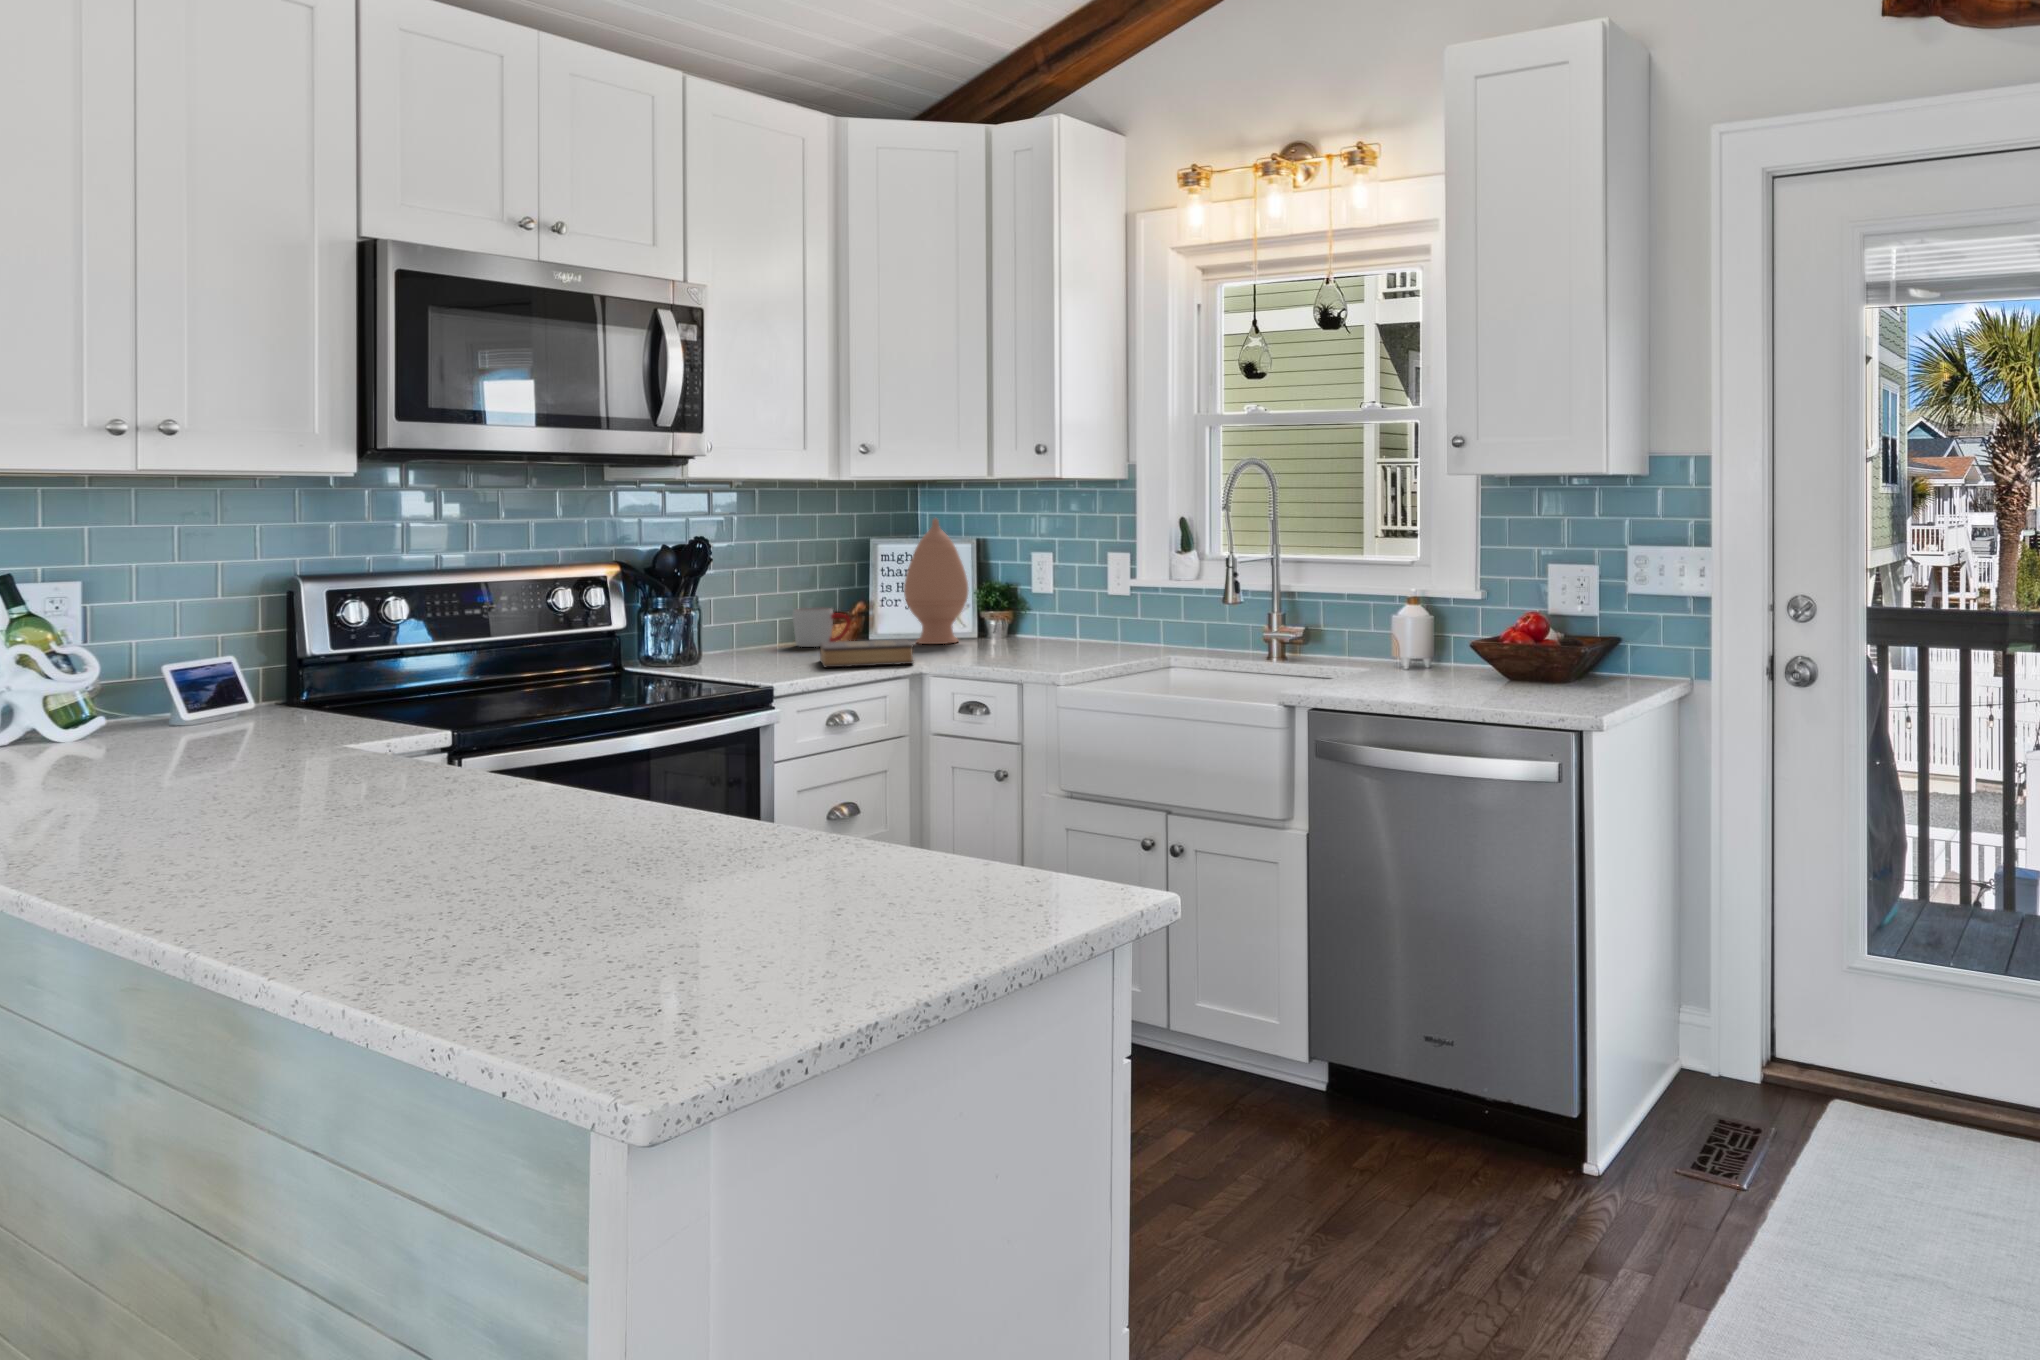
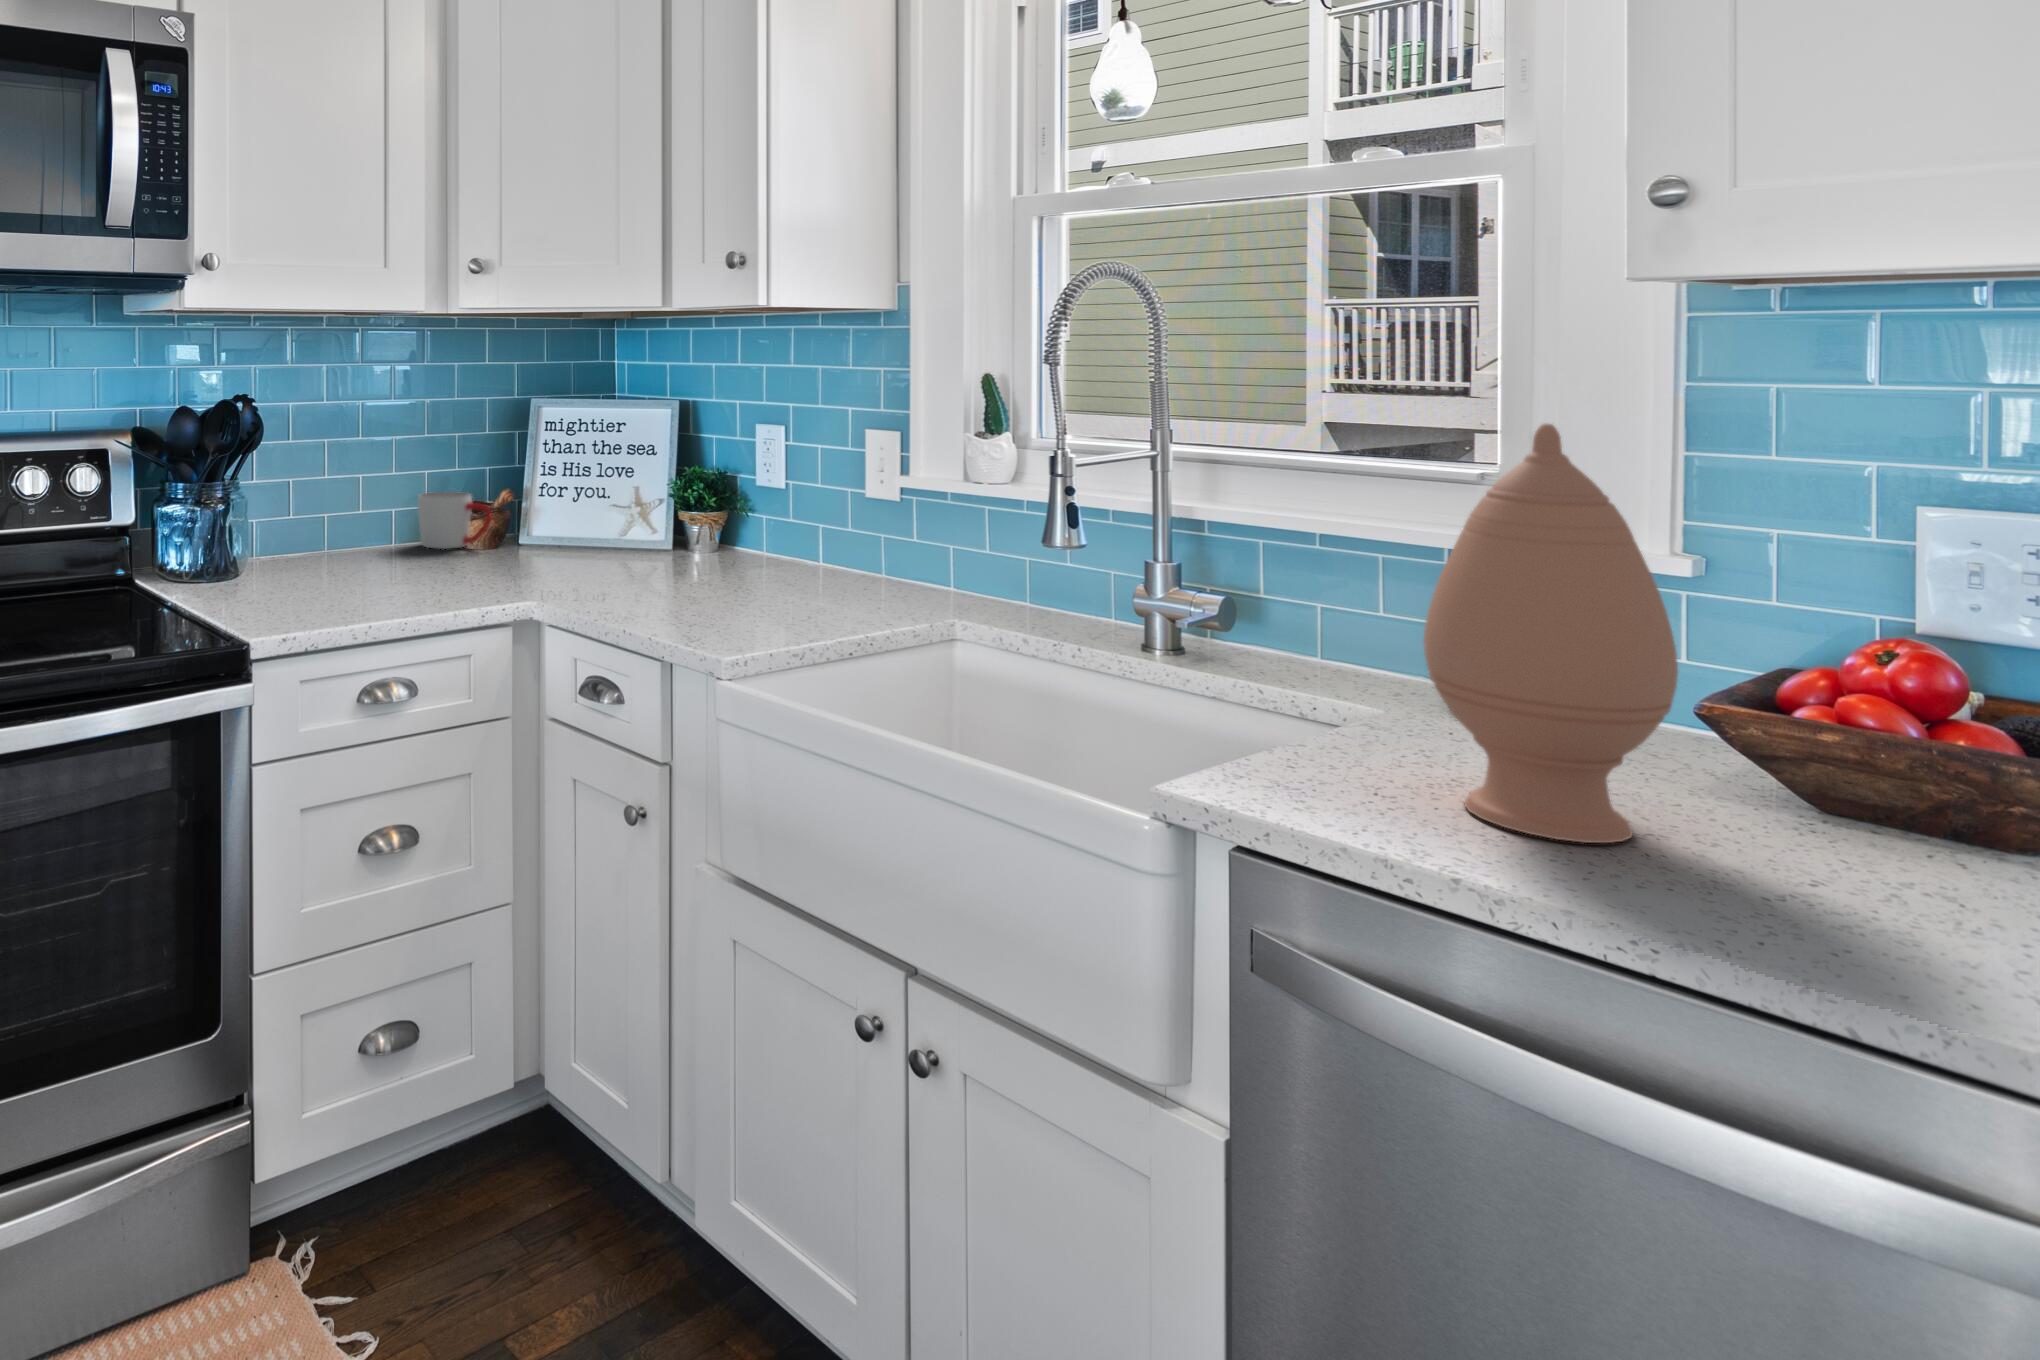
vase: present [904,518,969,644] -> present [1423,424,1678,843]
hardback book: present [820,639,913,667] -> none [388,554,535,602]

